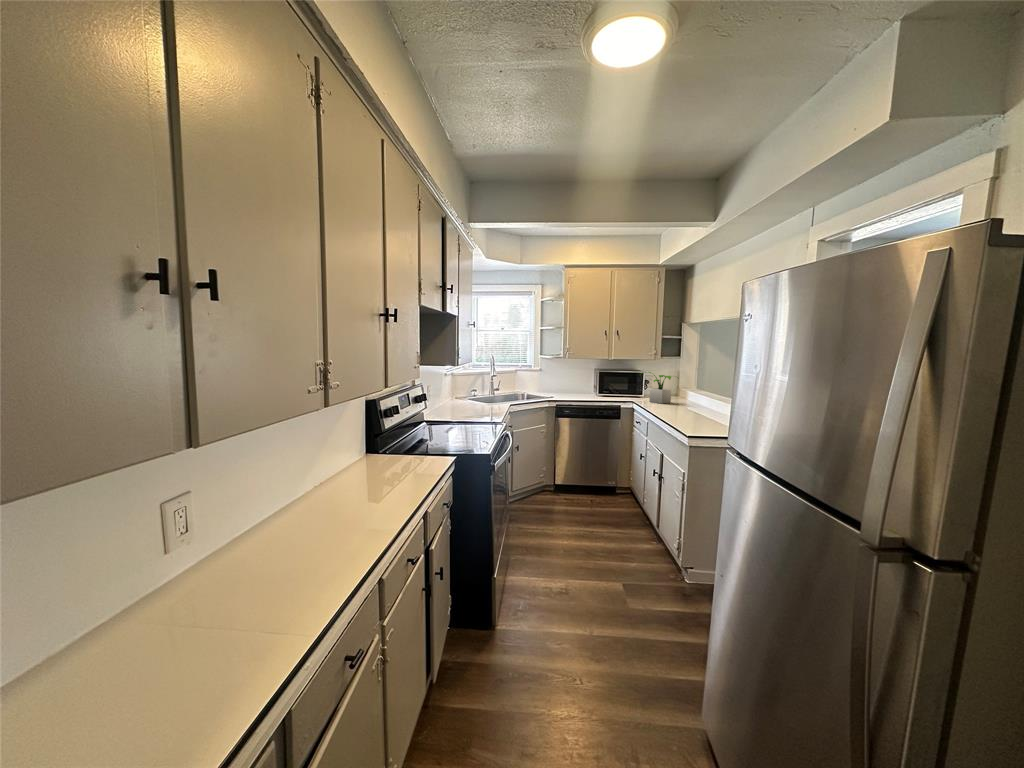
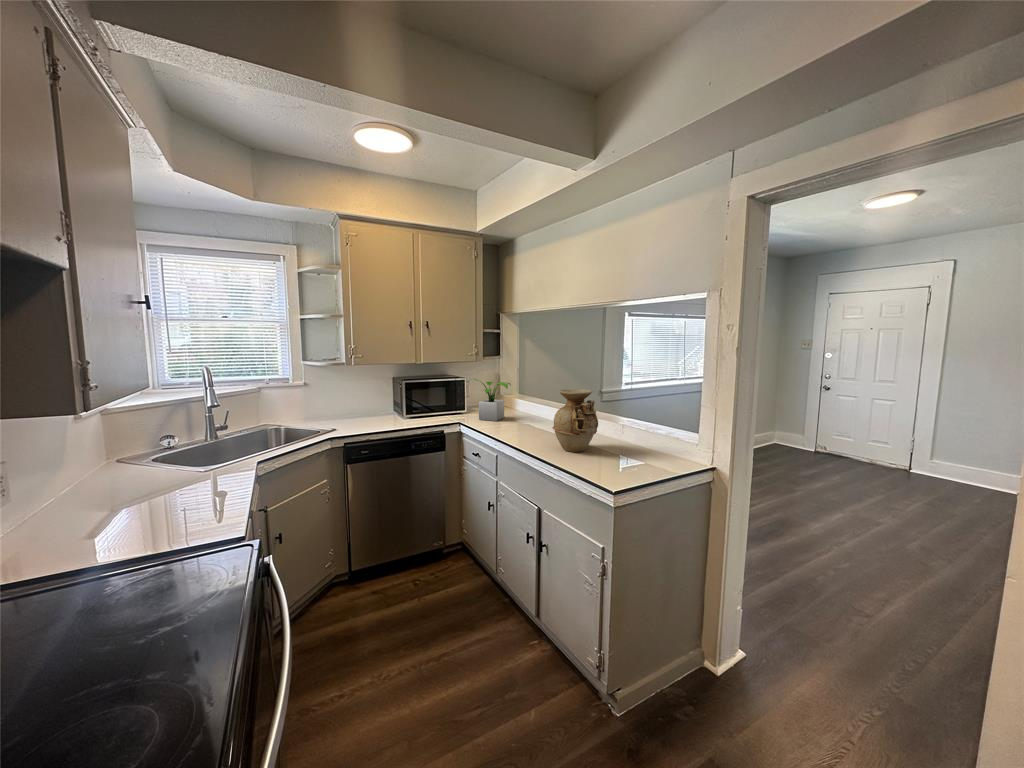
vase: none [679,378,714,421] -> present [553,389,598,452]

